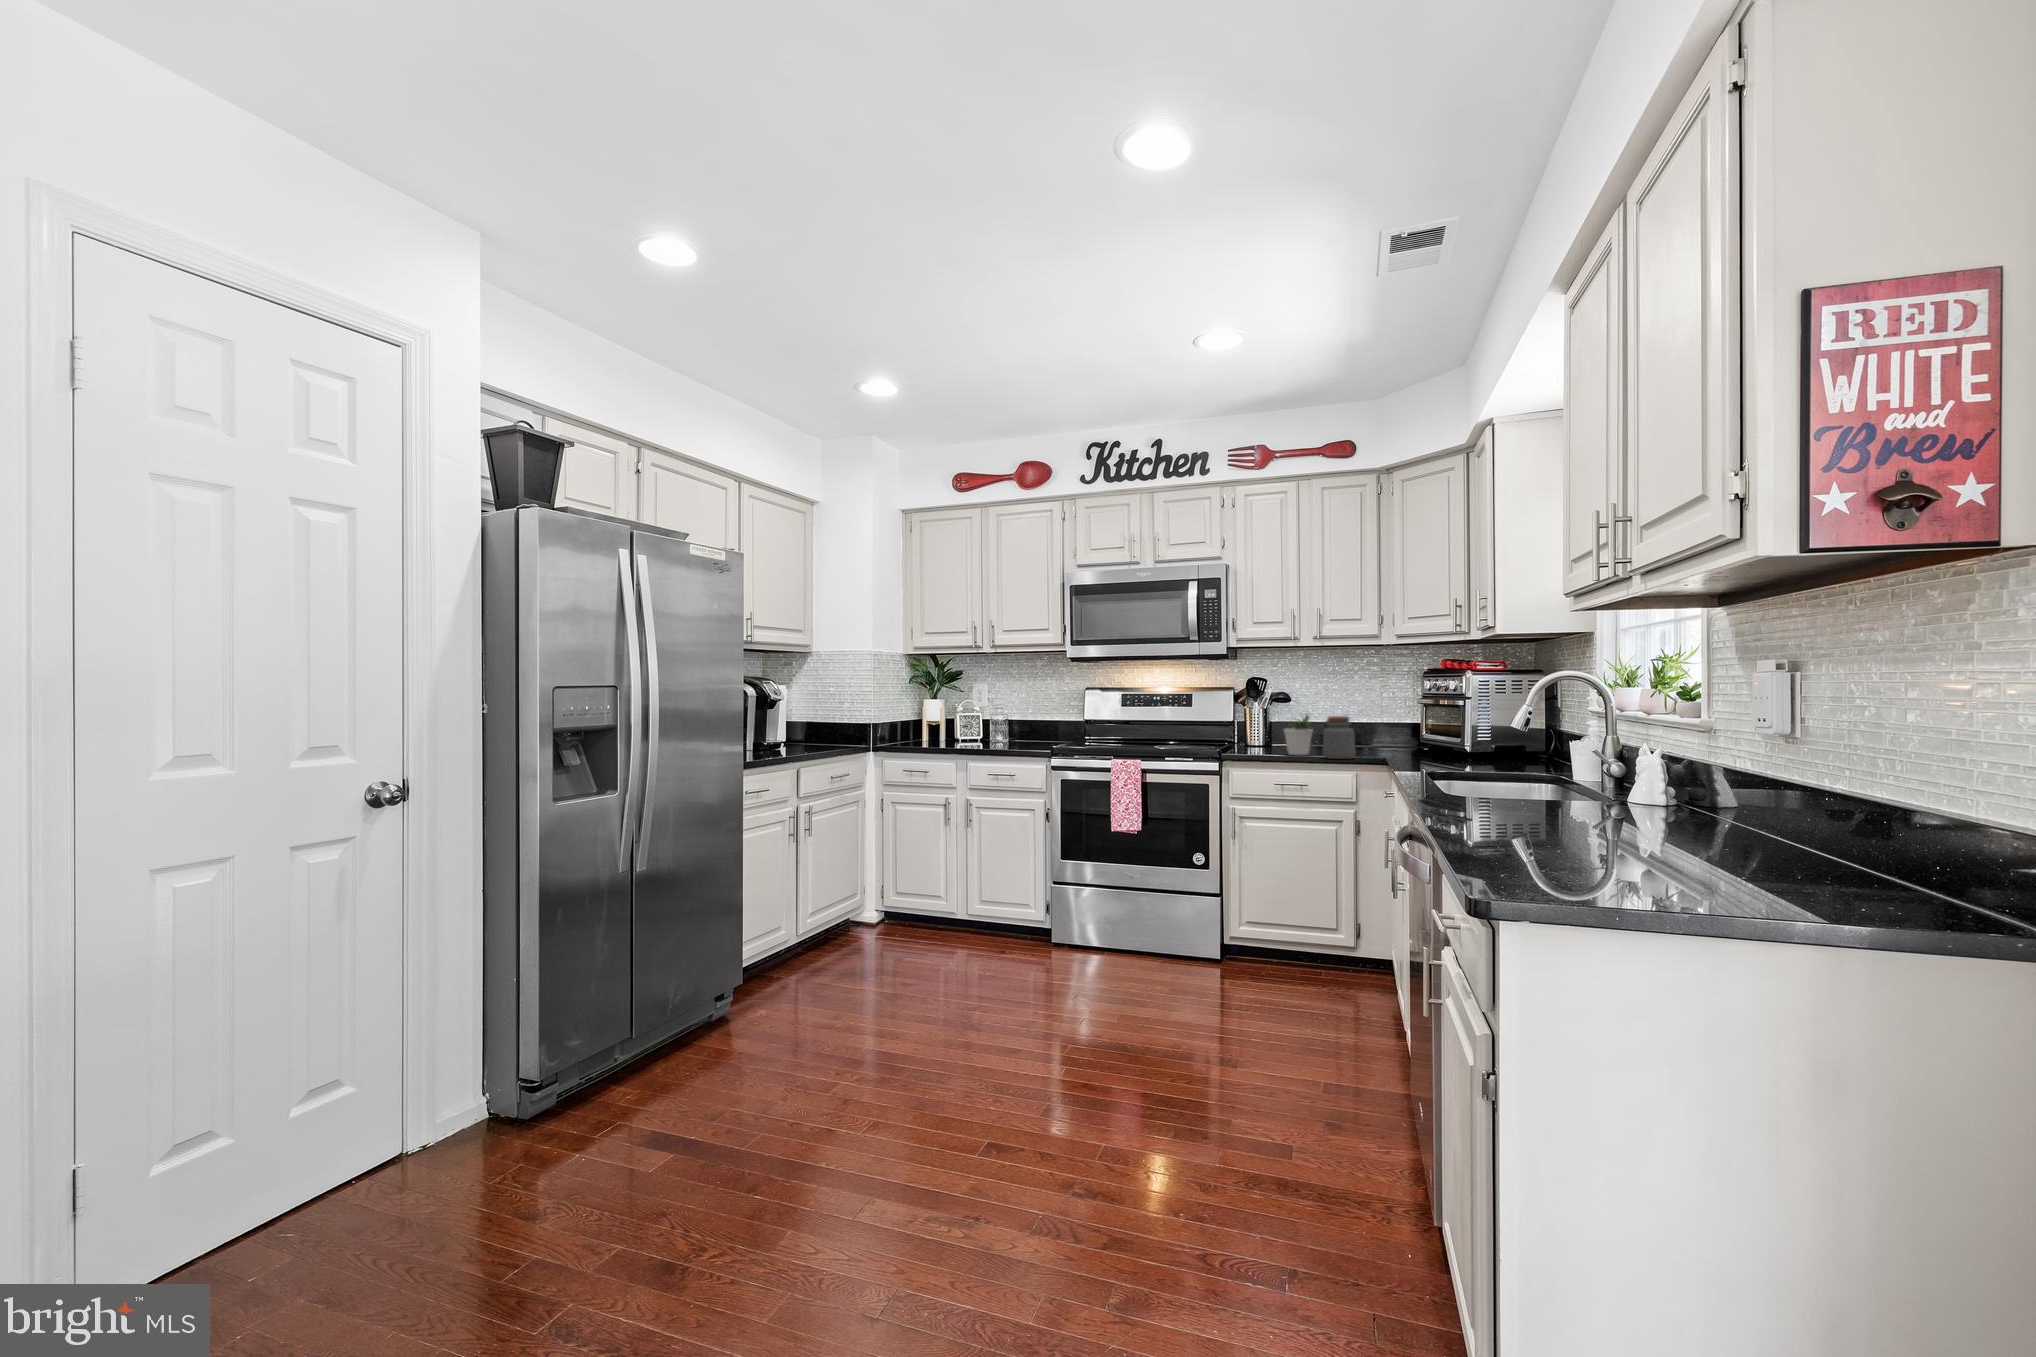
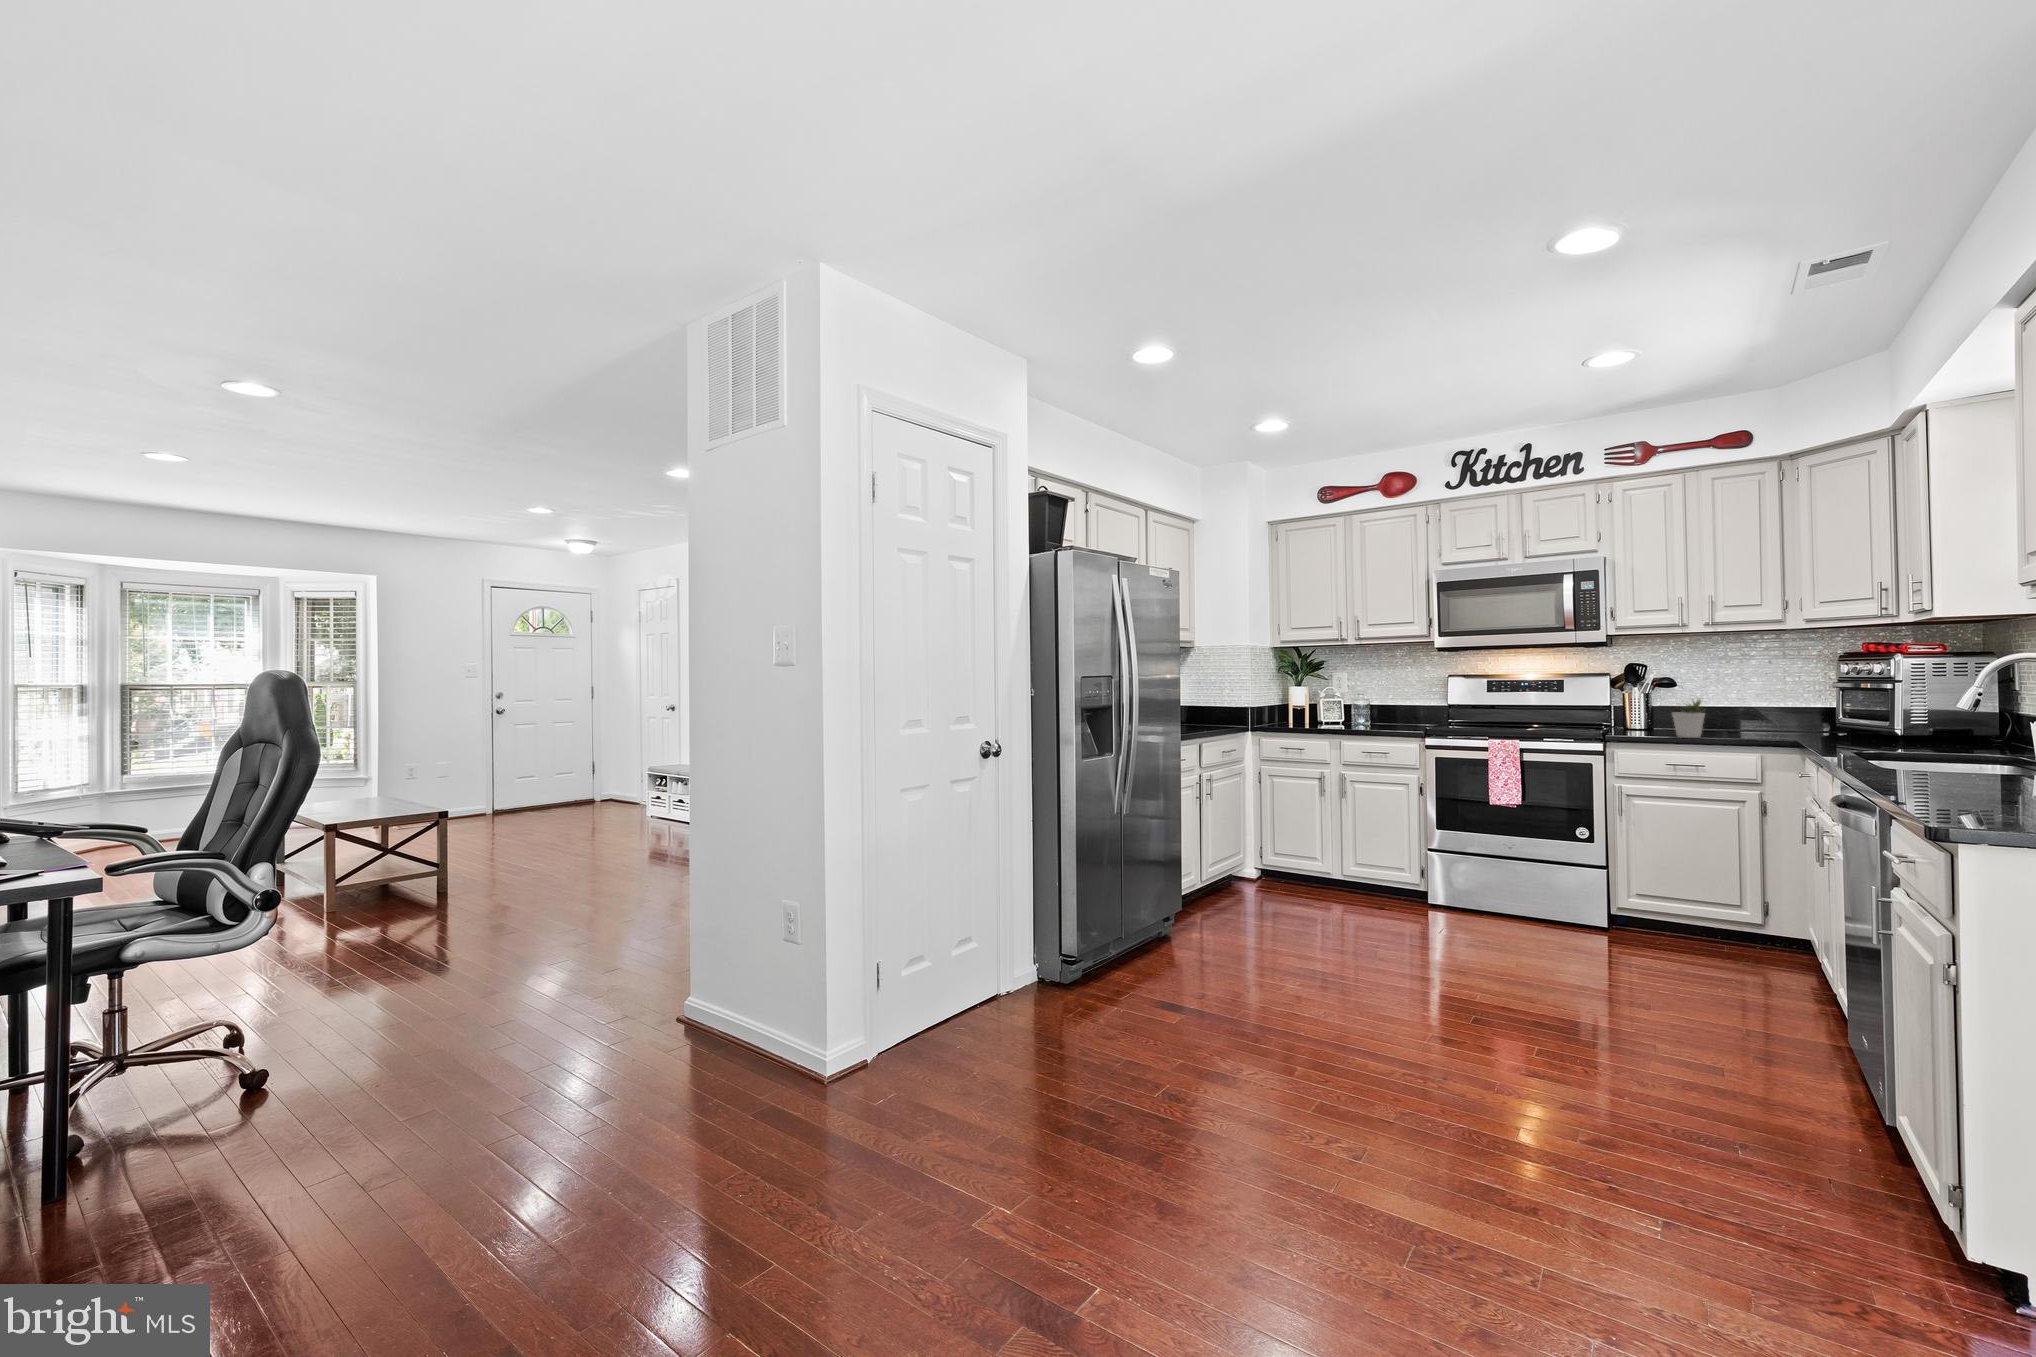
jar: present [1323,716,1356,759] -> none [1719,700,1758,741]

